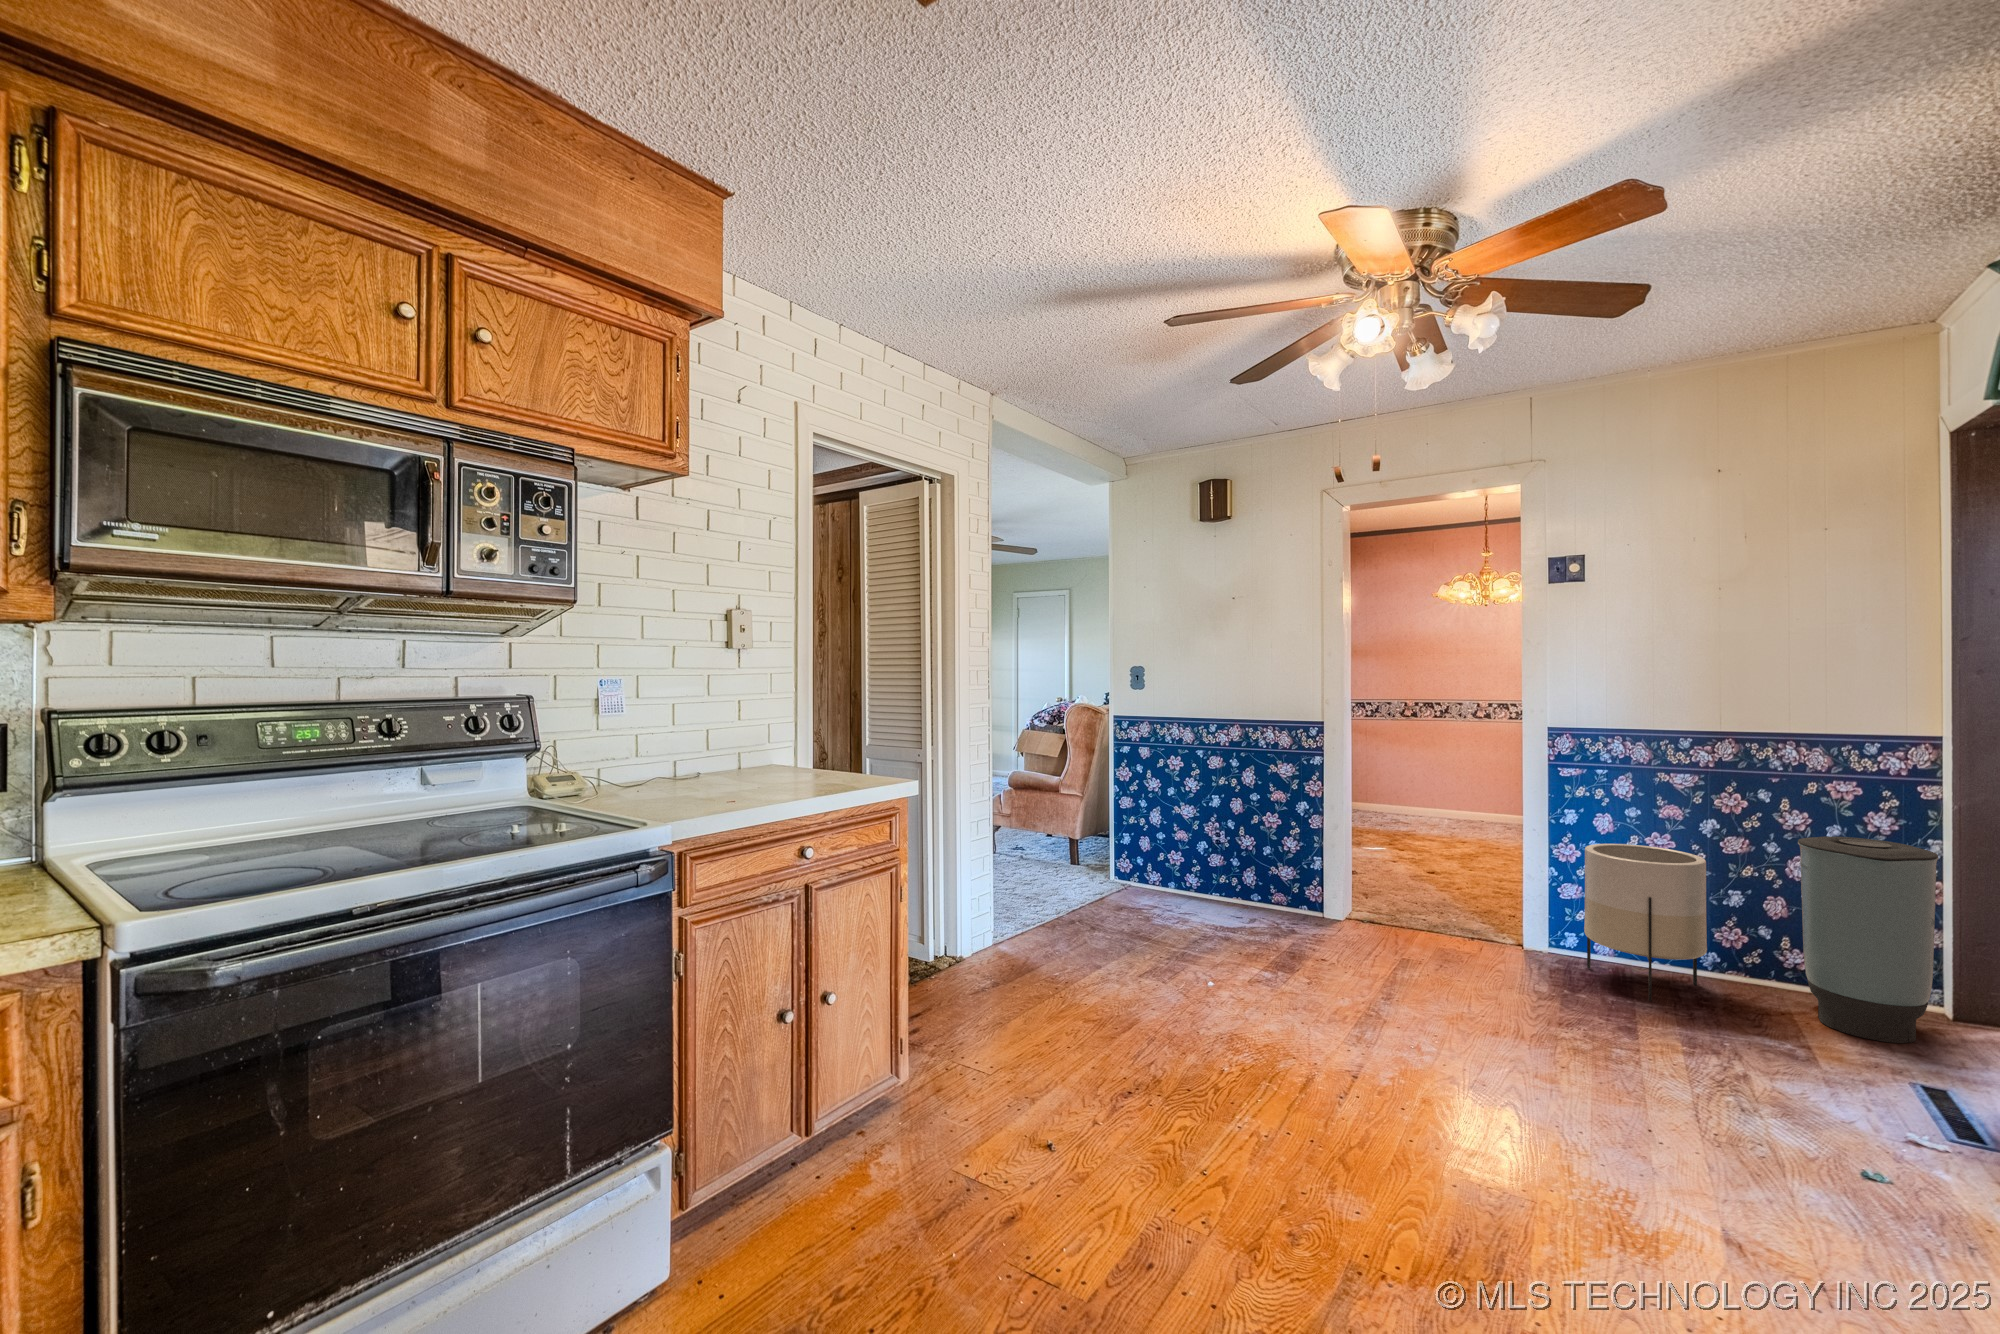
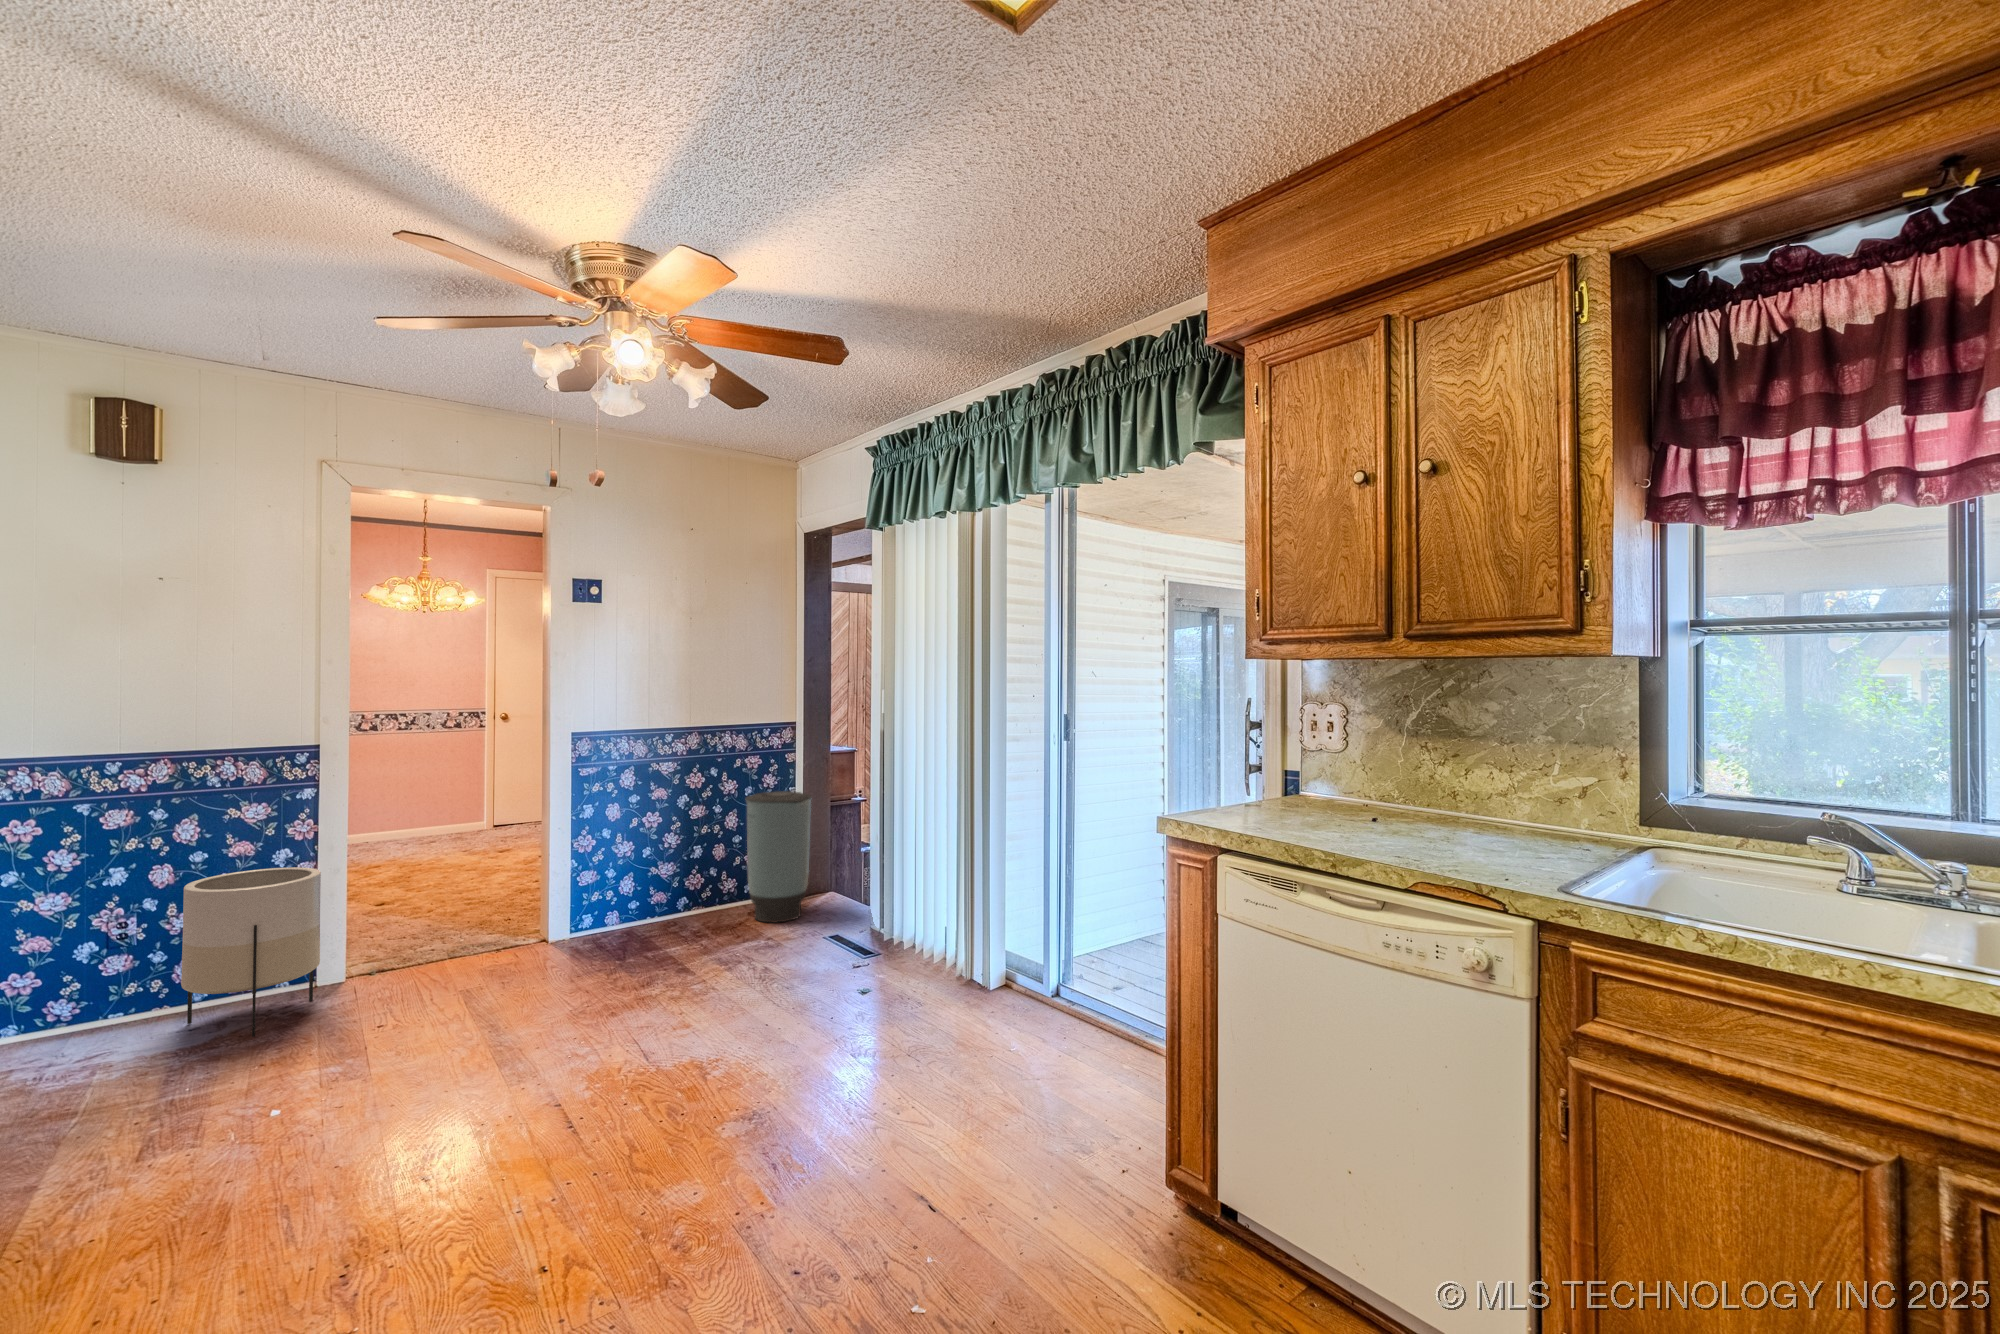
planter: present [1584,844,1707,1001] -> present [181,867,321,1037]

